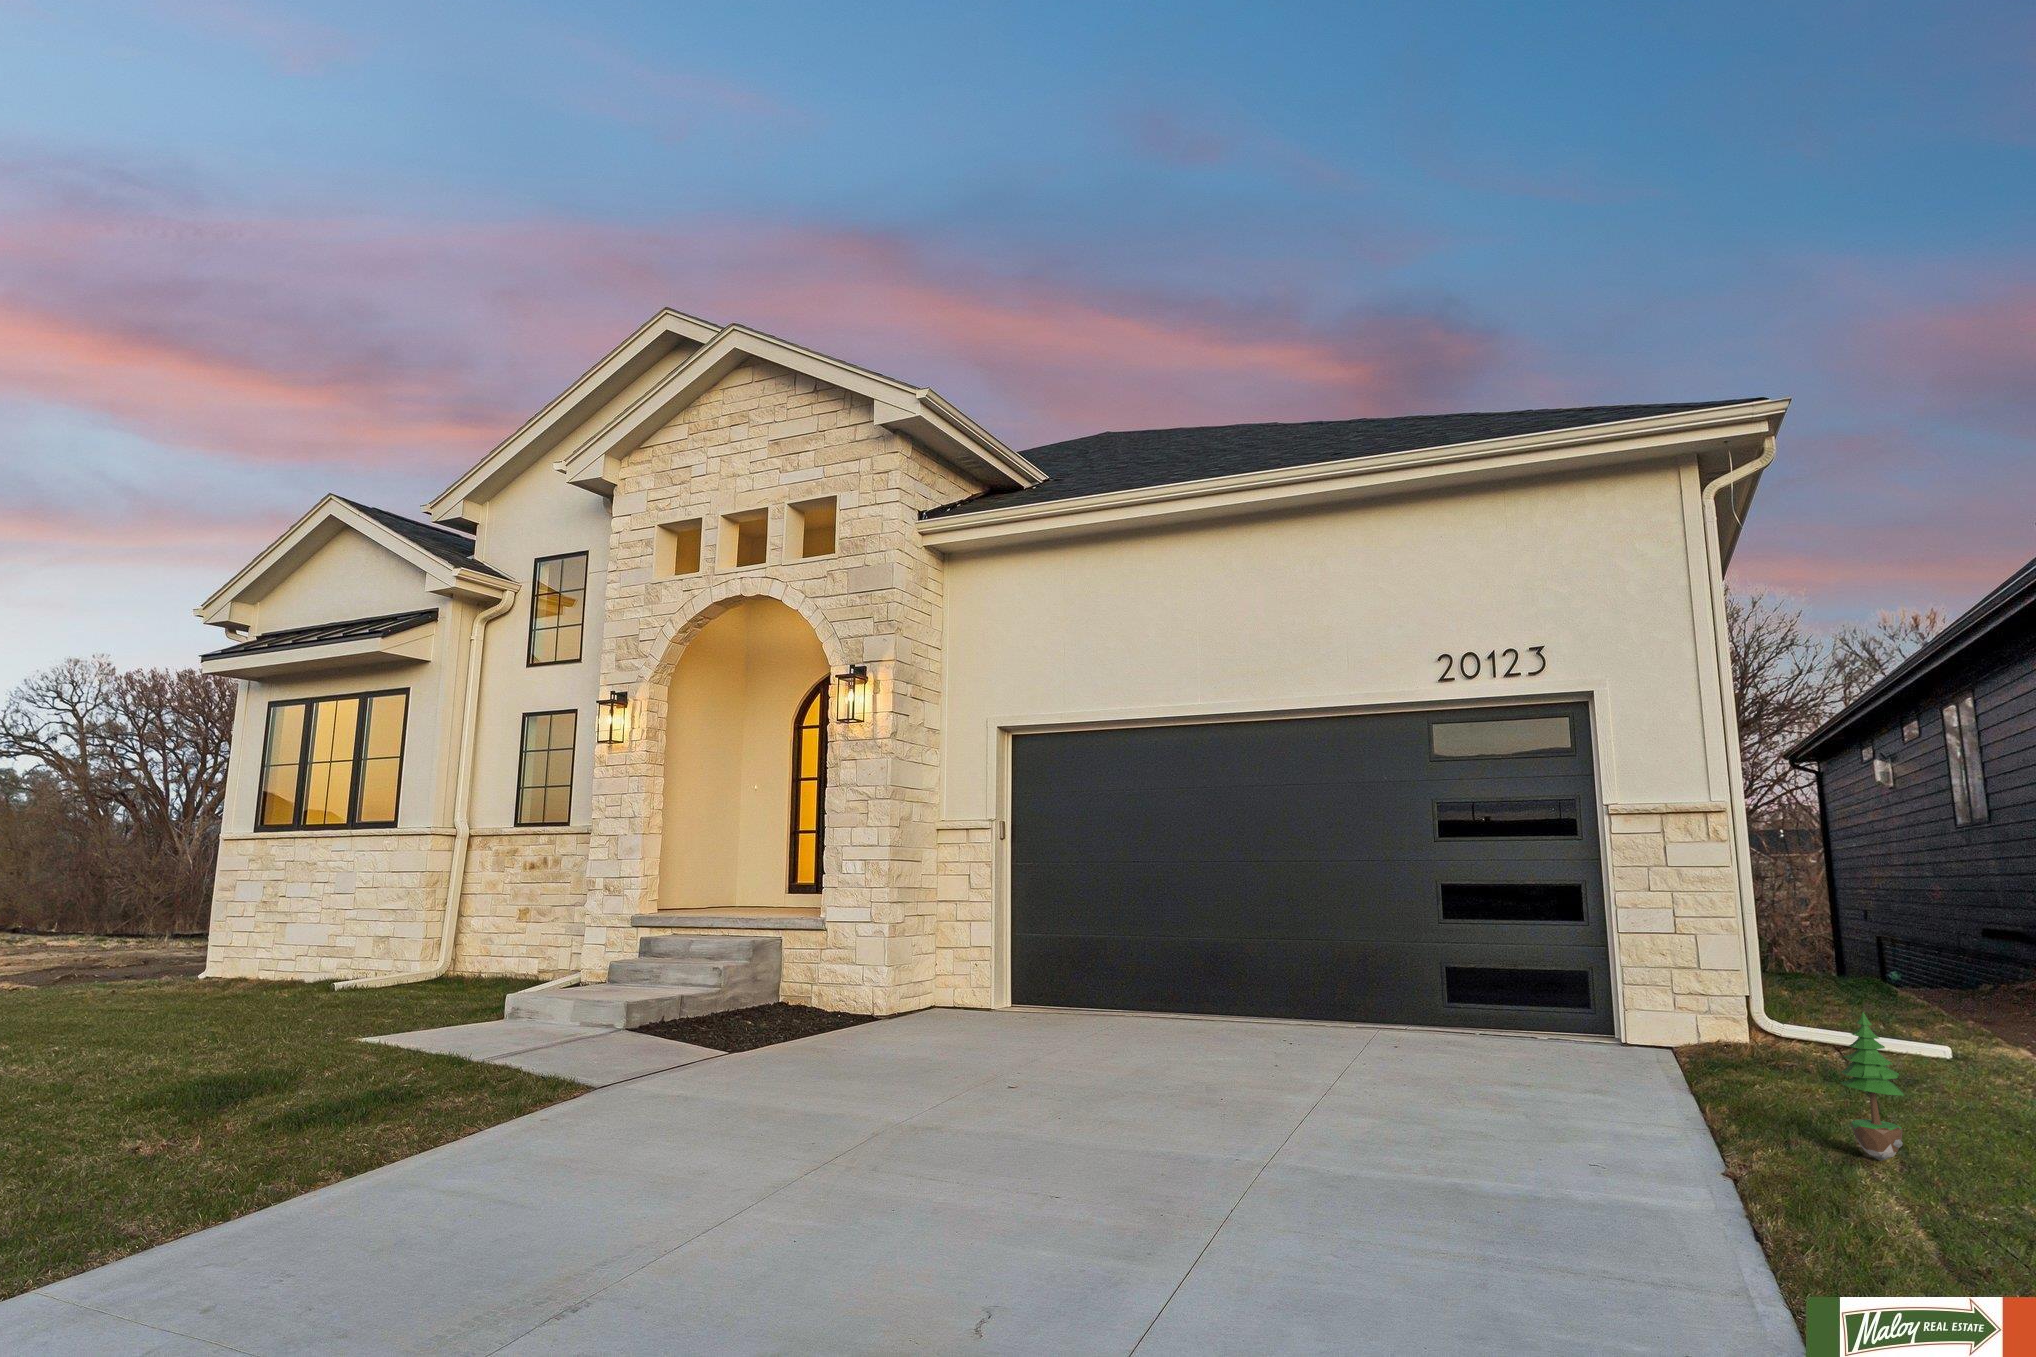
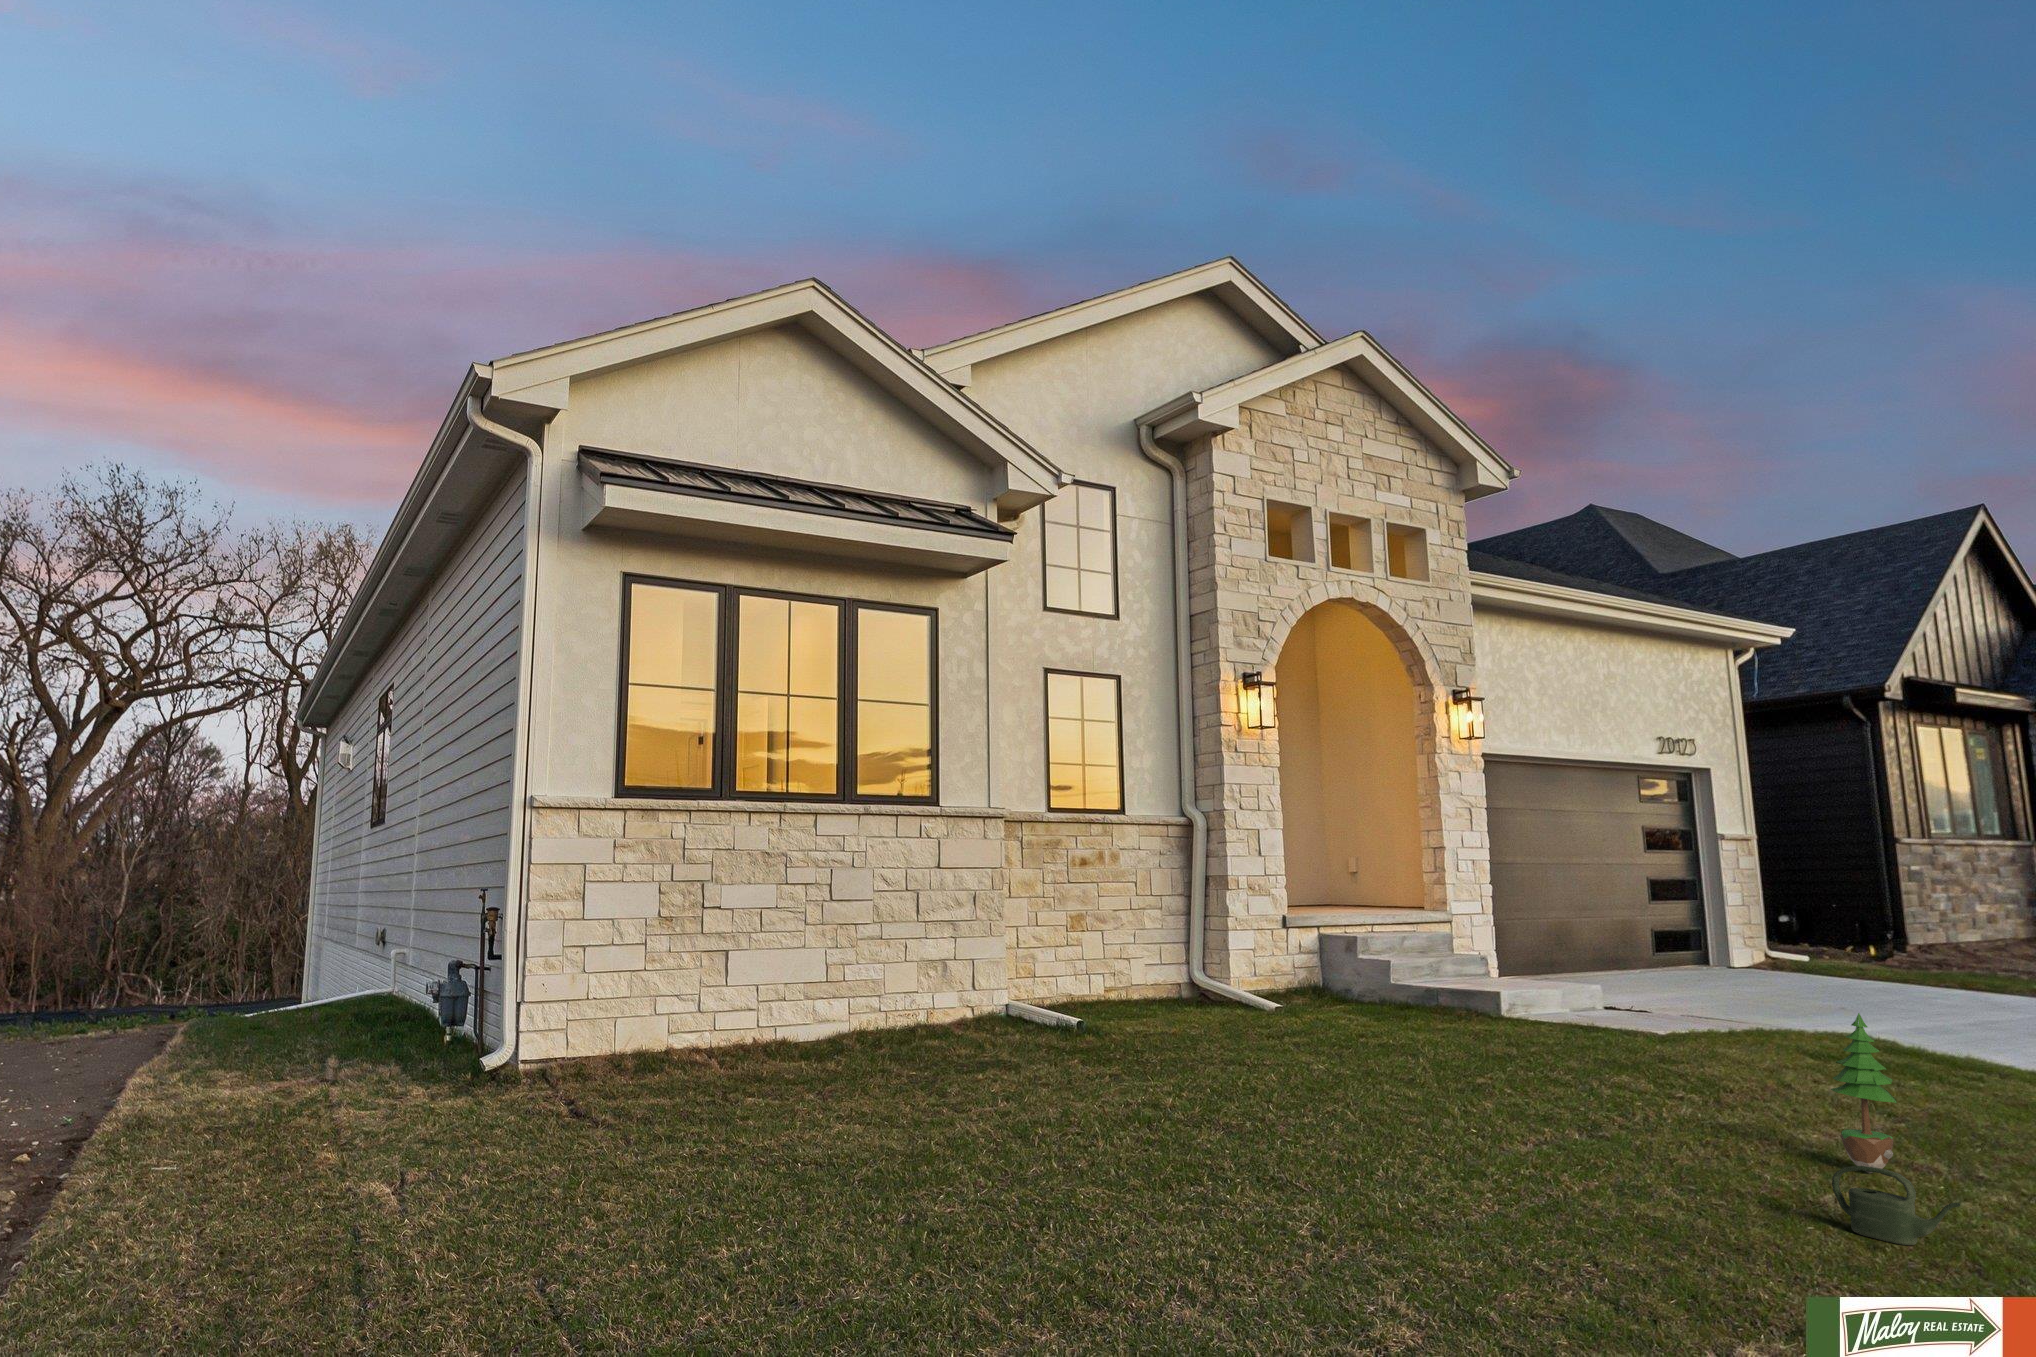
watering can: none [1838,1163,1962,1239] -> present [1832,1166,1960,1245]

